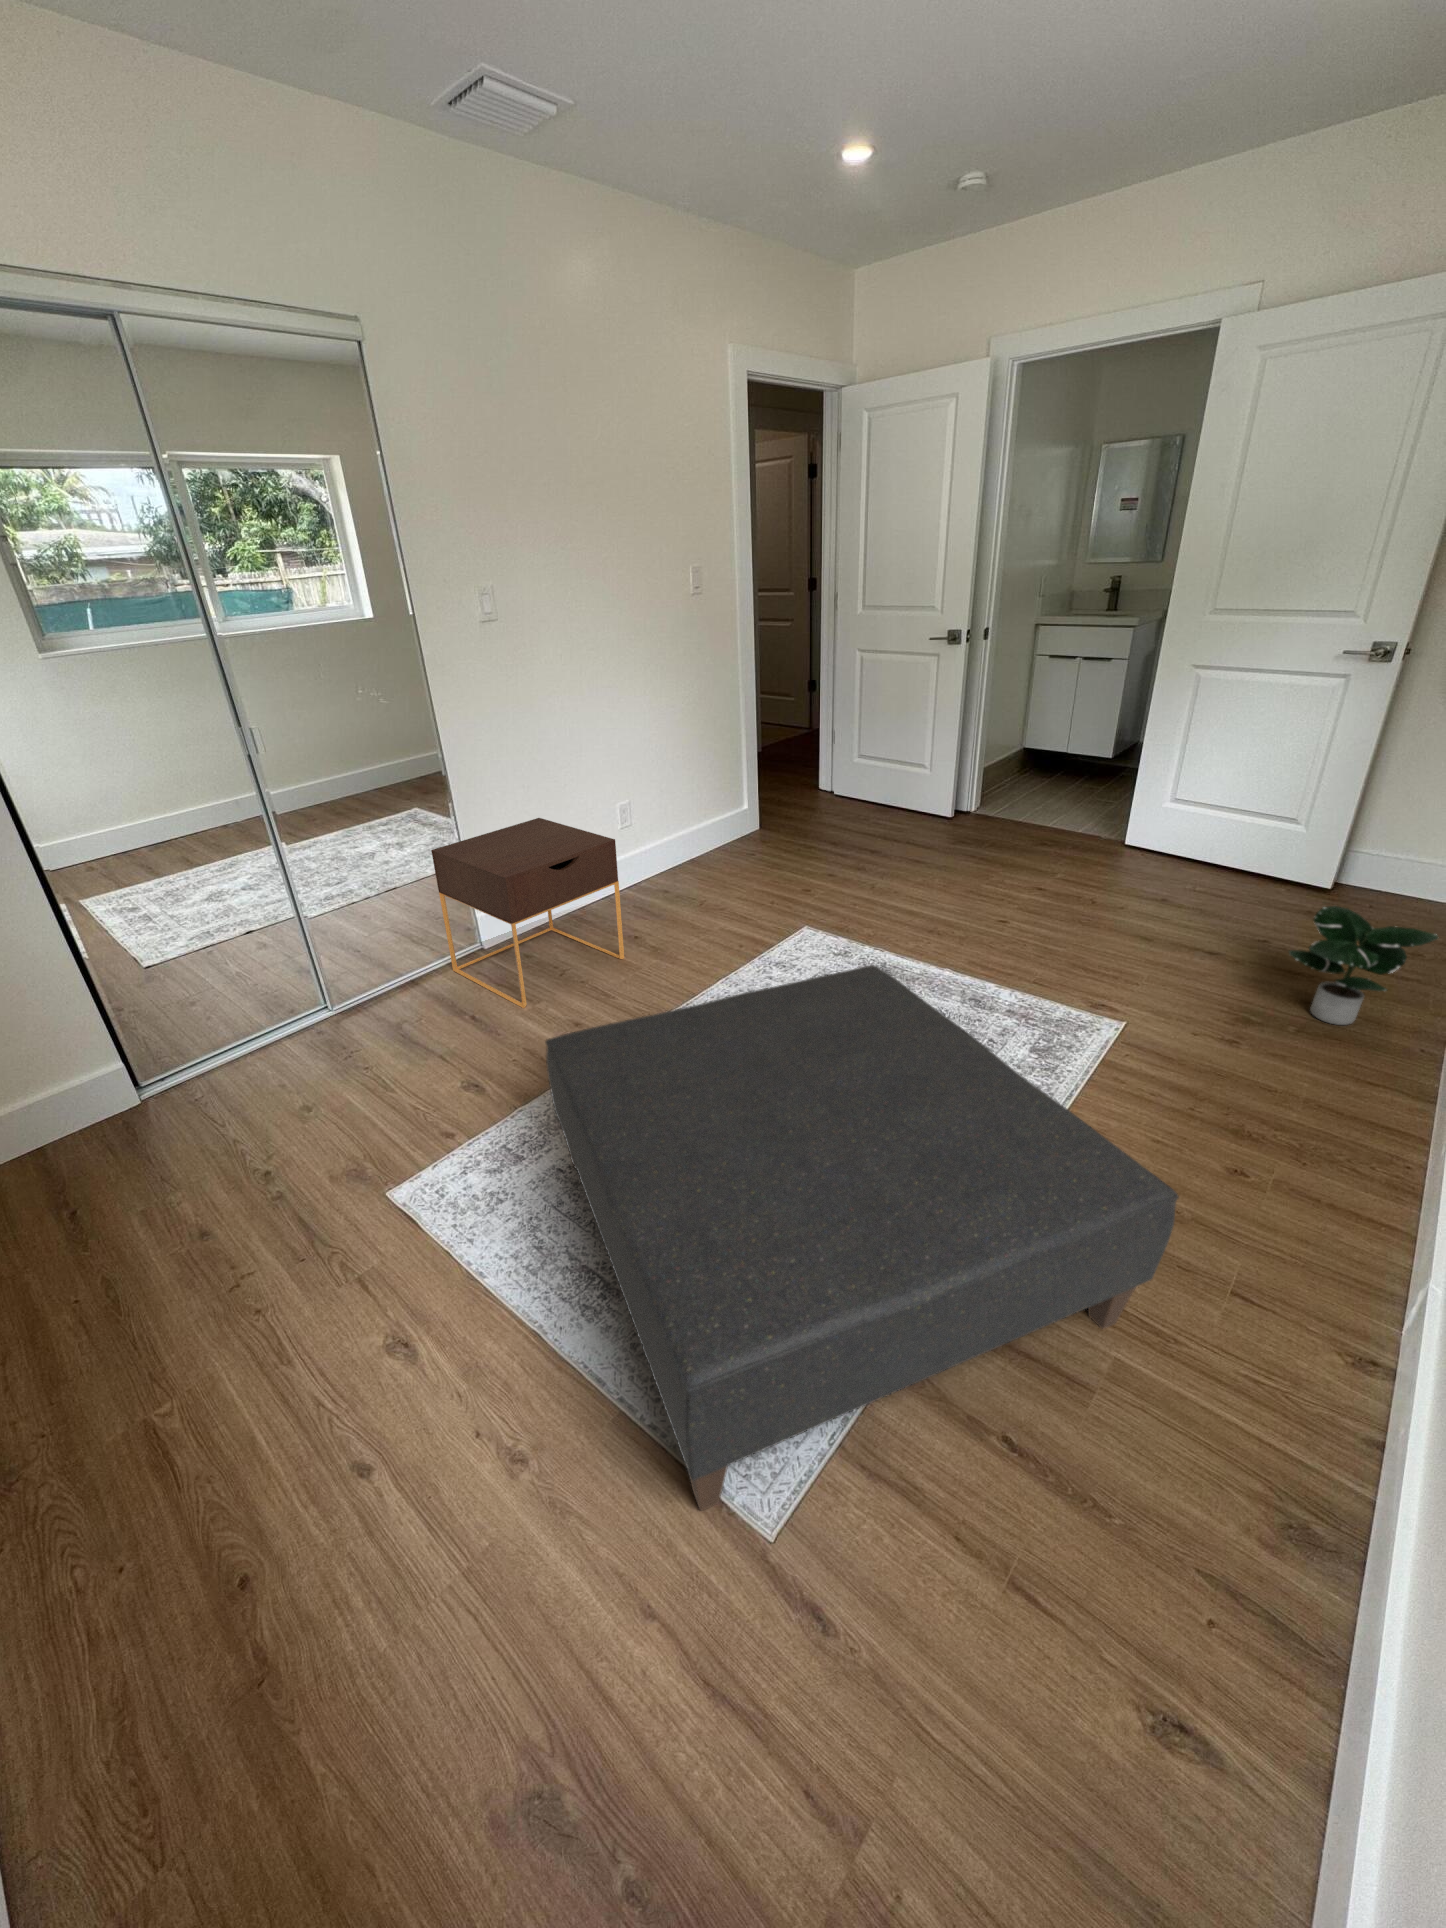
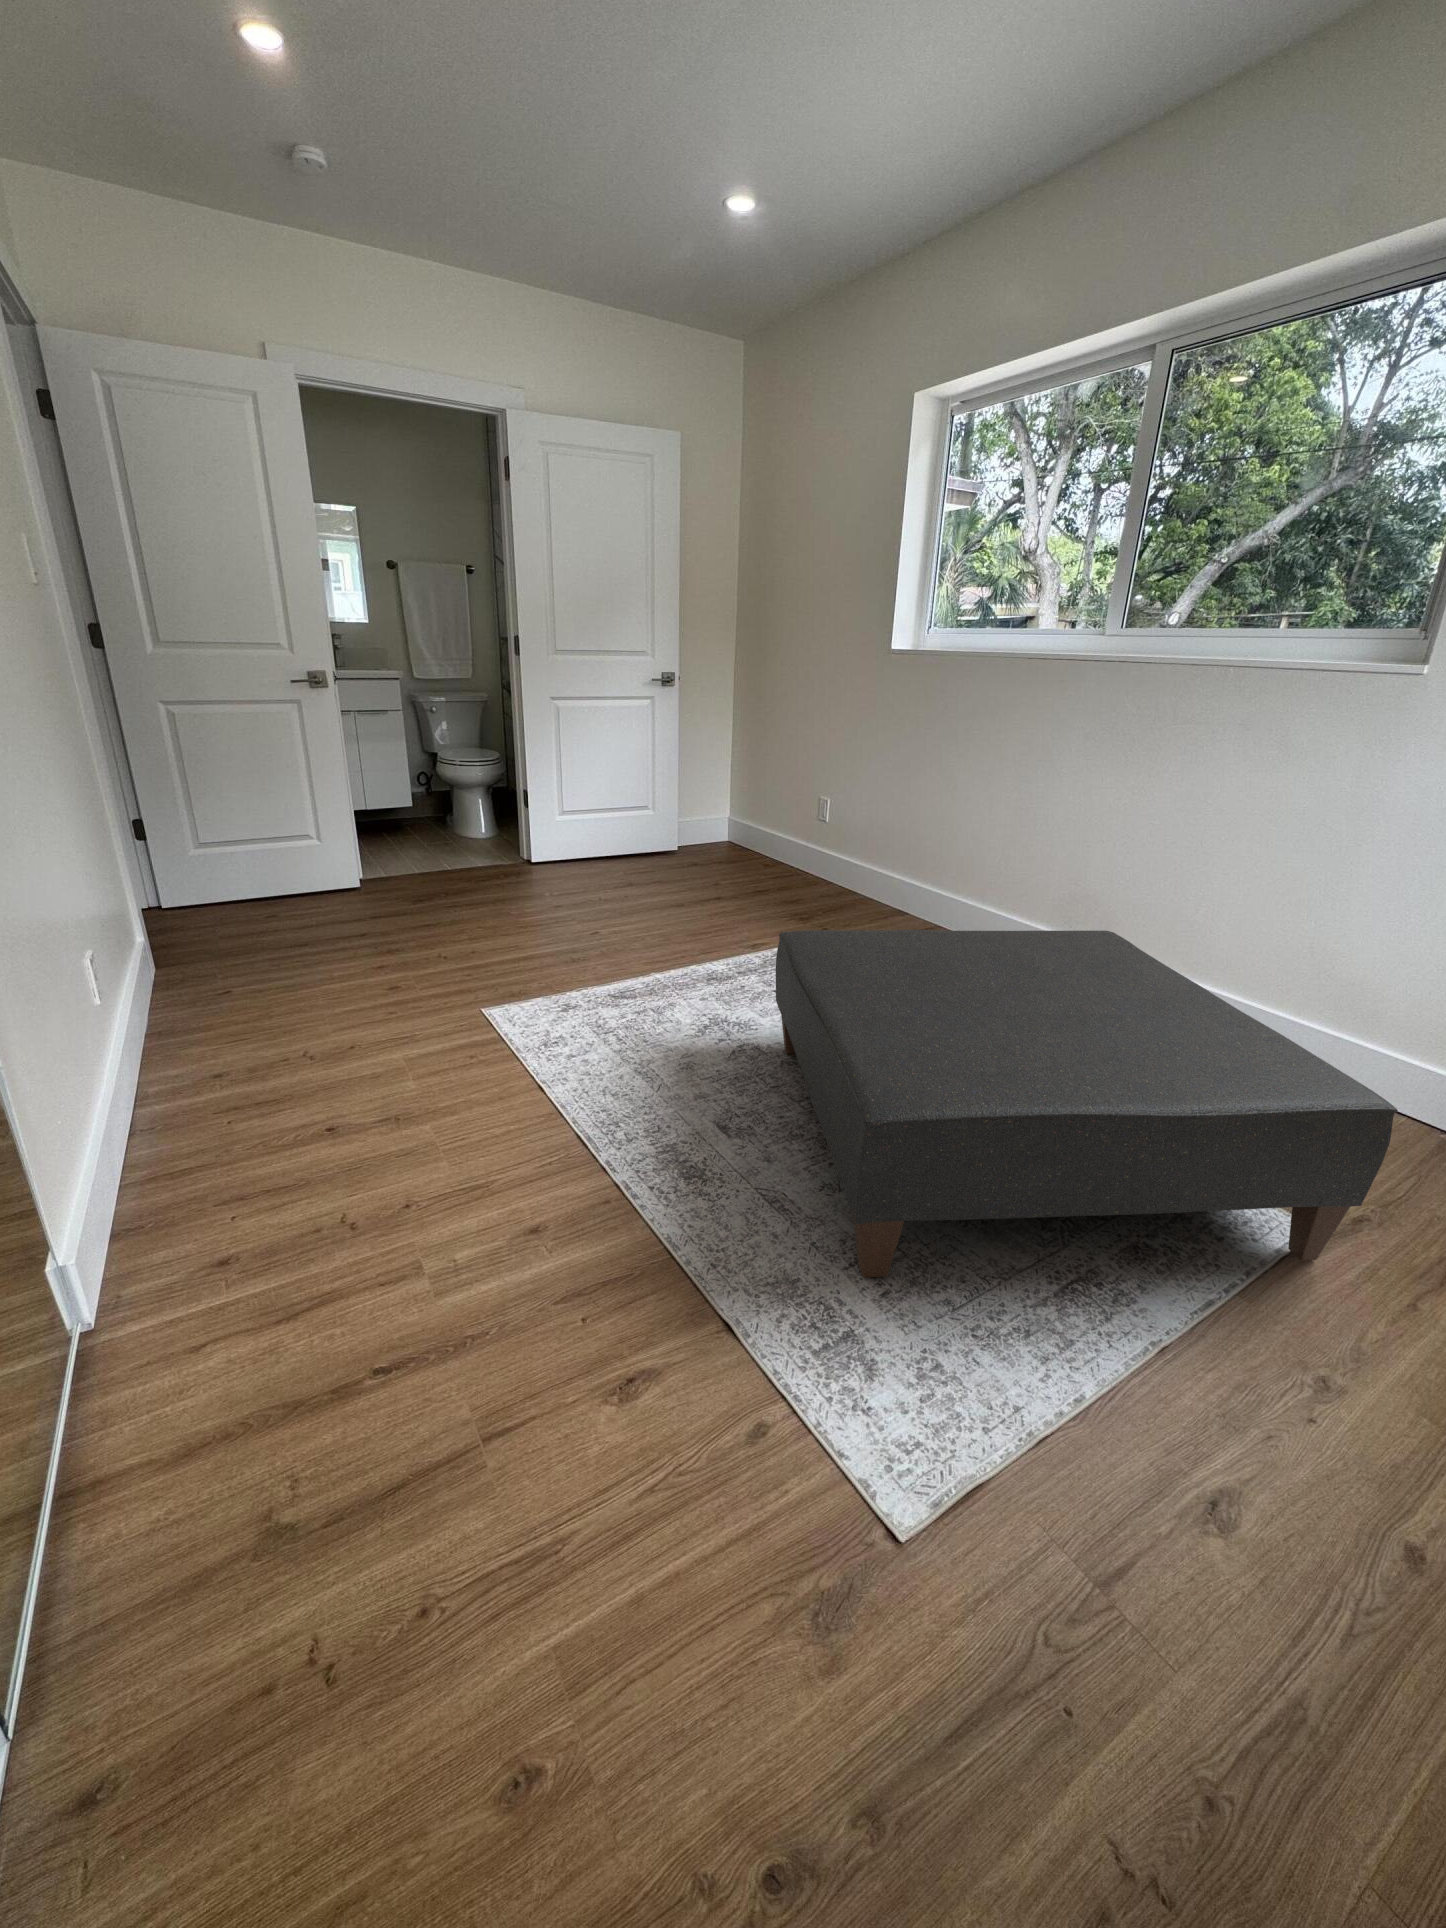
nightstand: present [431,818,624,1008] -> none [24,949,412,1398]
potted plant: present [1289,906,1438,1025] -> none [777,818,843,894]

